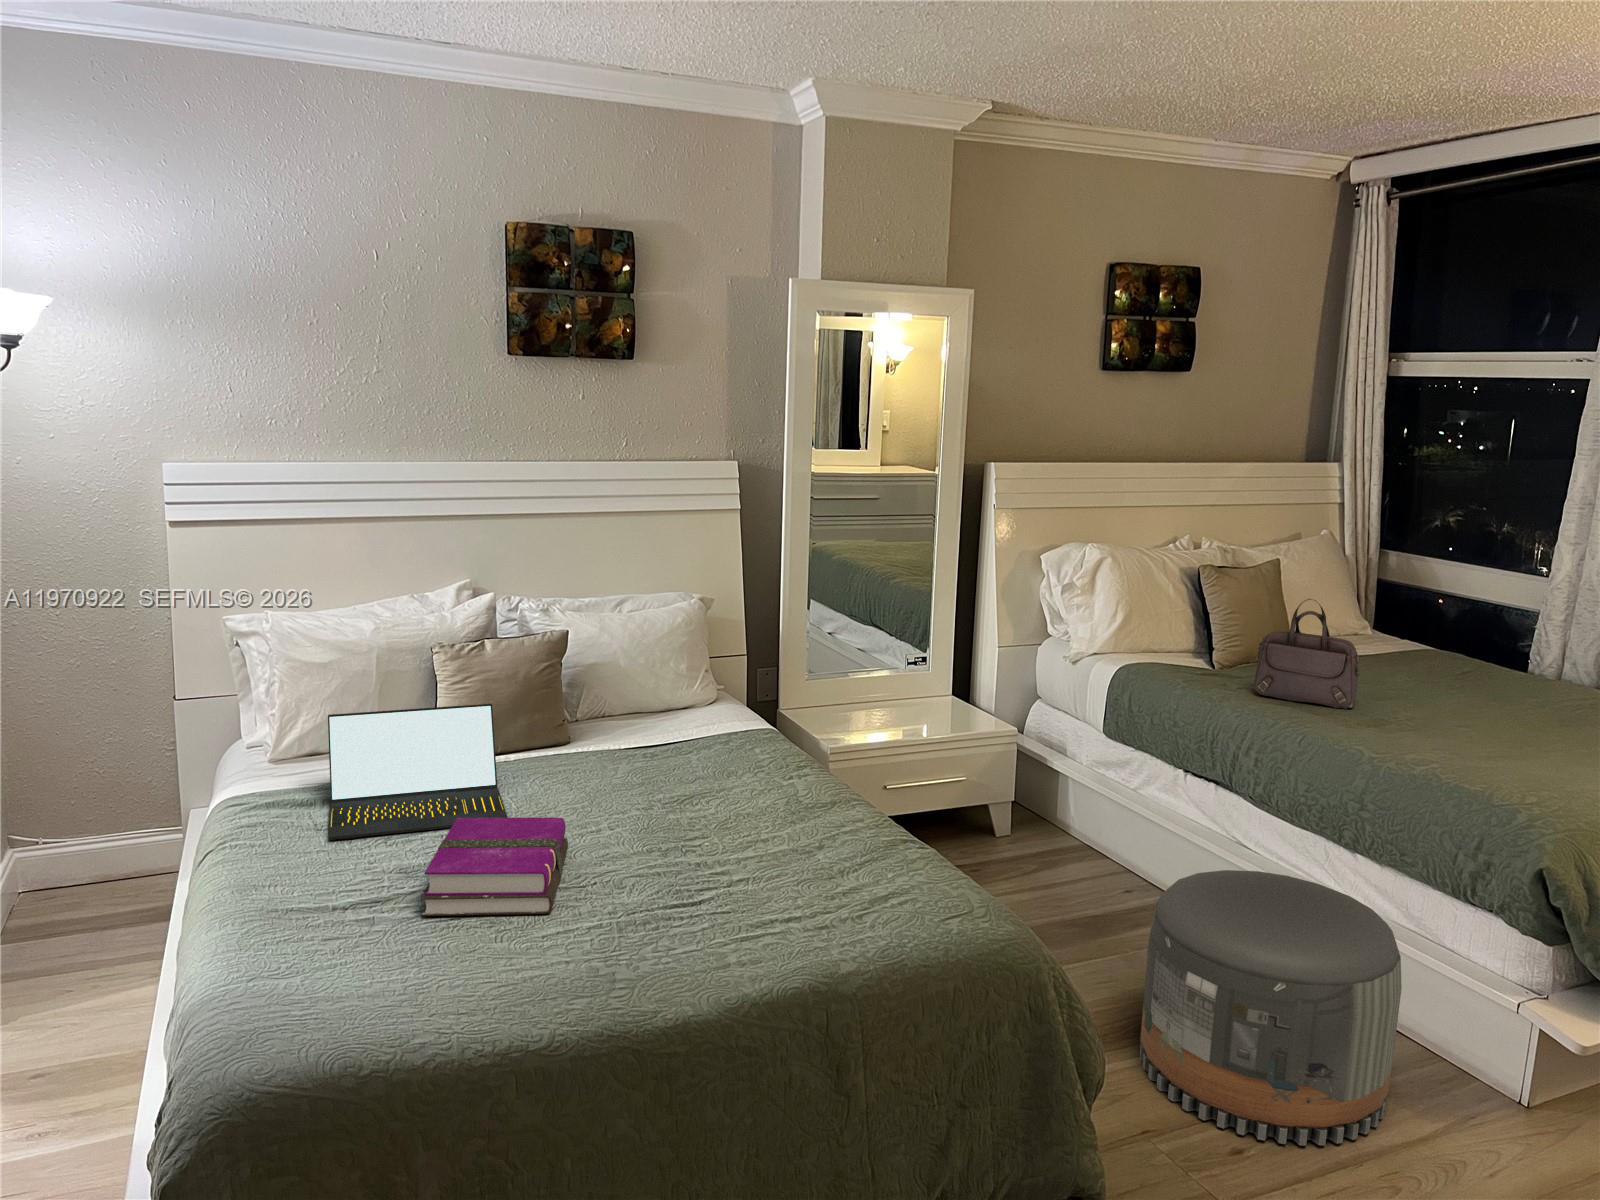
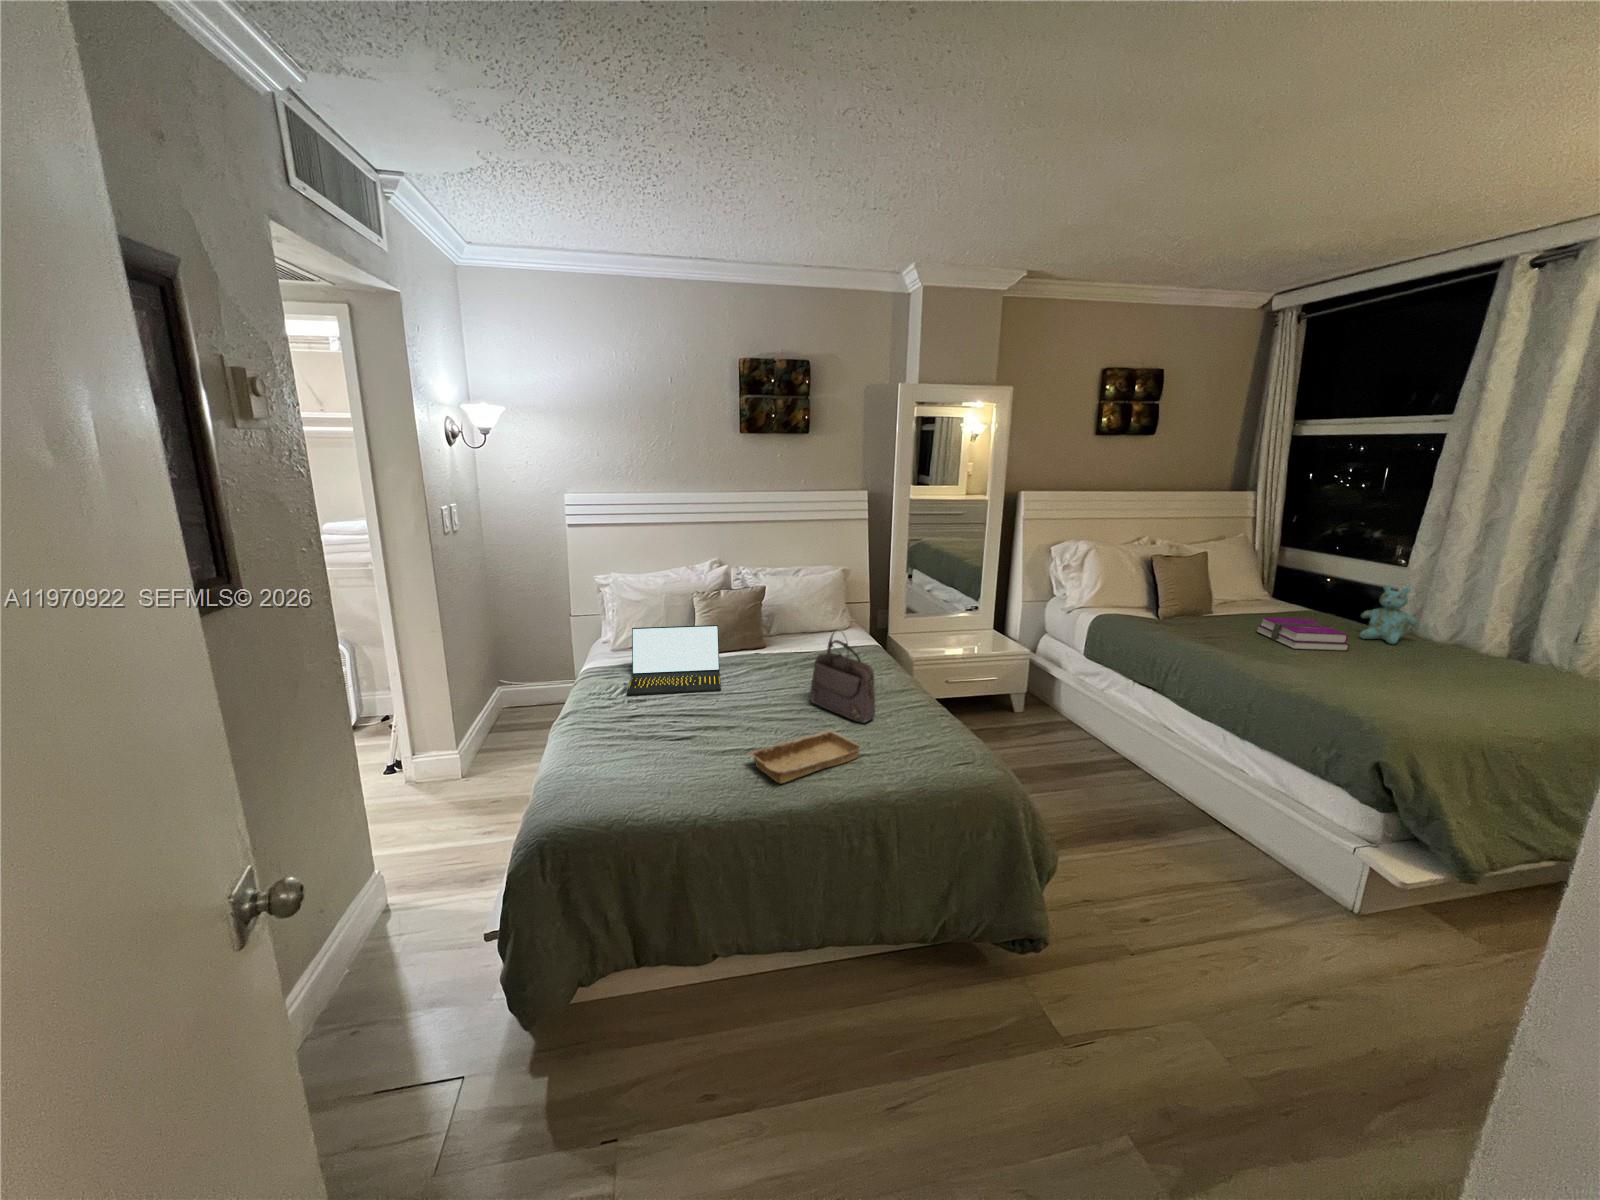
handbag: present [1254,599,1360,709] -> present [810,633,875,723]
stuffed bear: none [1496,605,1574,695] -> present [1360,585,1420,644]
hardback book: present [421,817,568,916] -> present [1256,617,1349,651]
pouf: present [1140,870,1402,1145] -> none [1090,746,1271,925]
tray: none [589,874,787,970] -> present [749,730,862,783]

